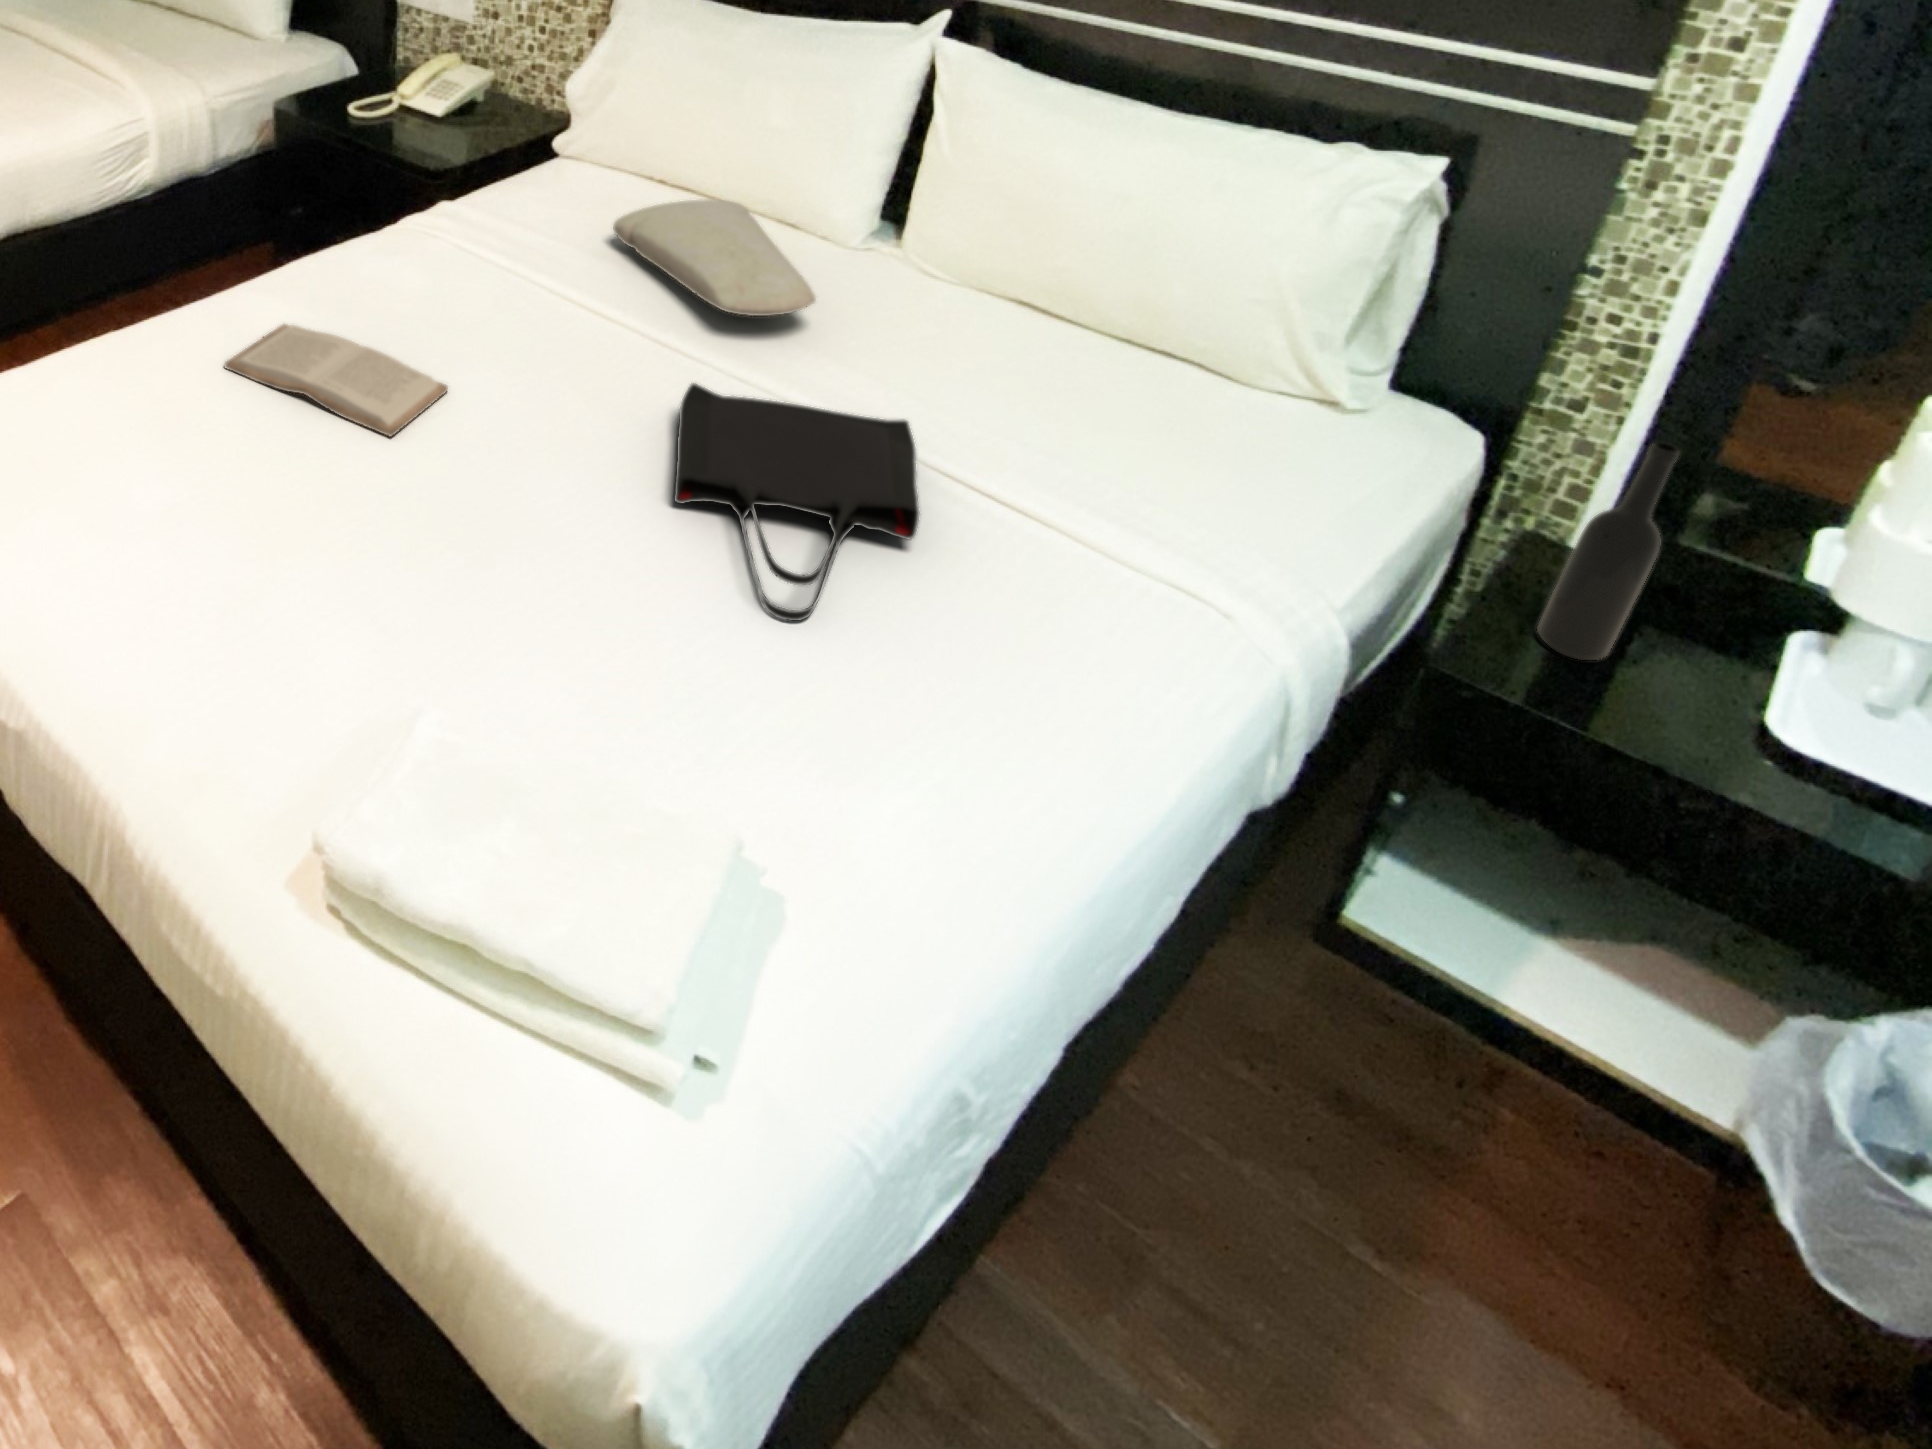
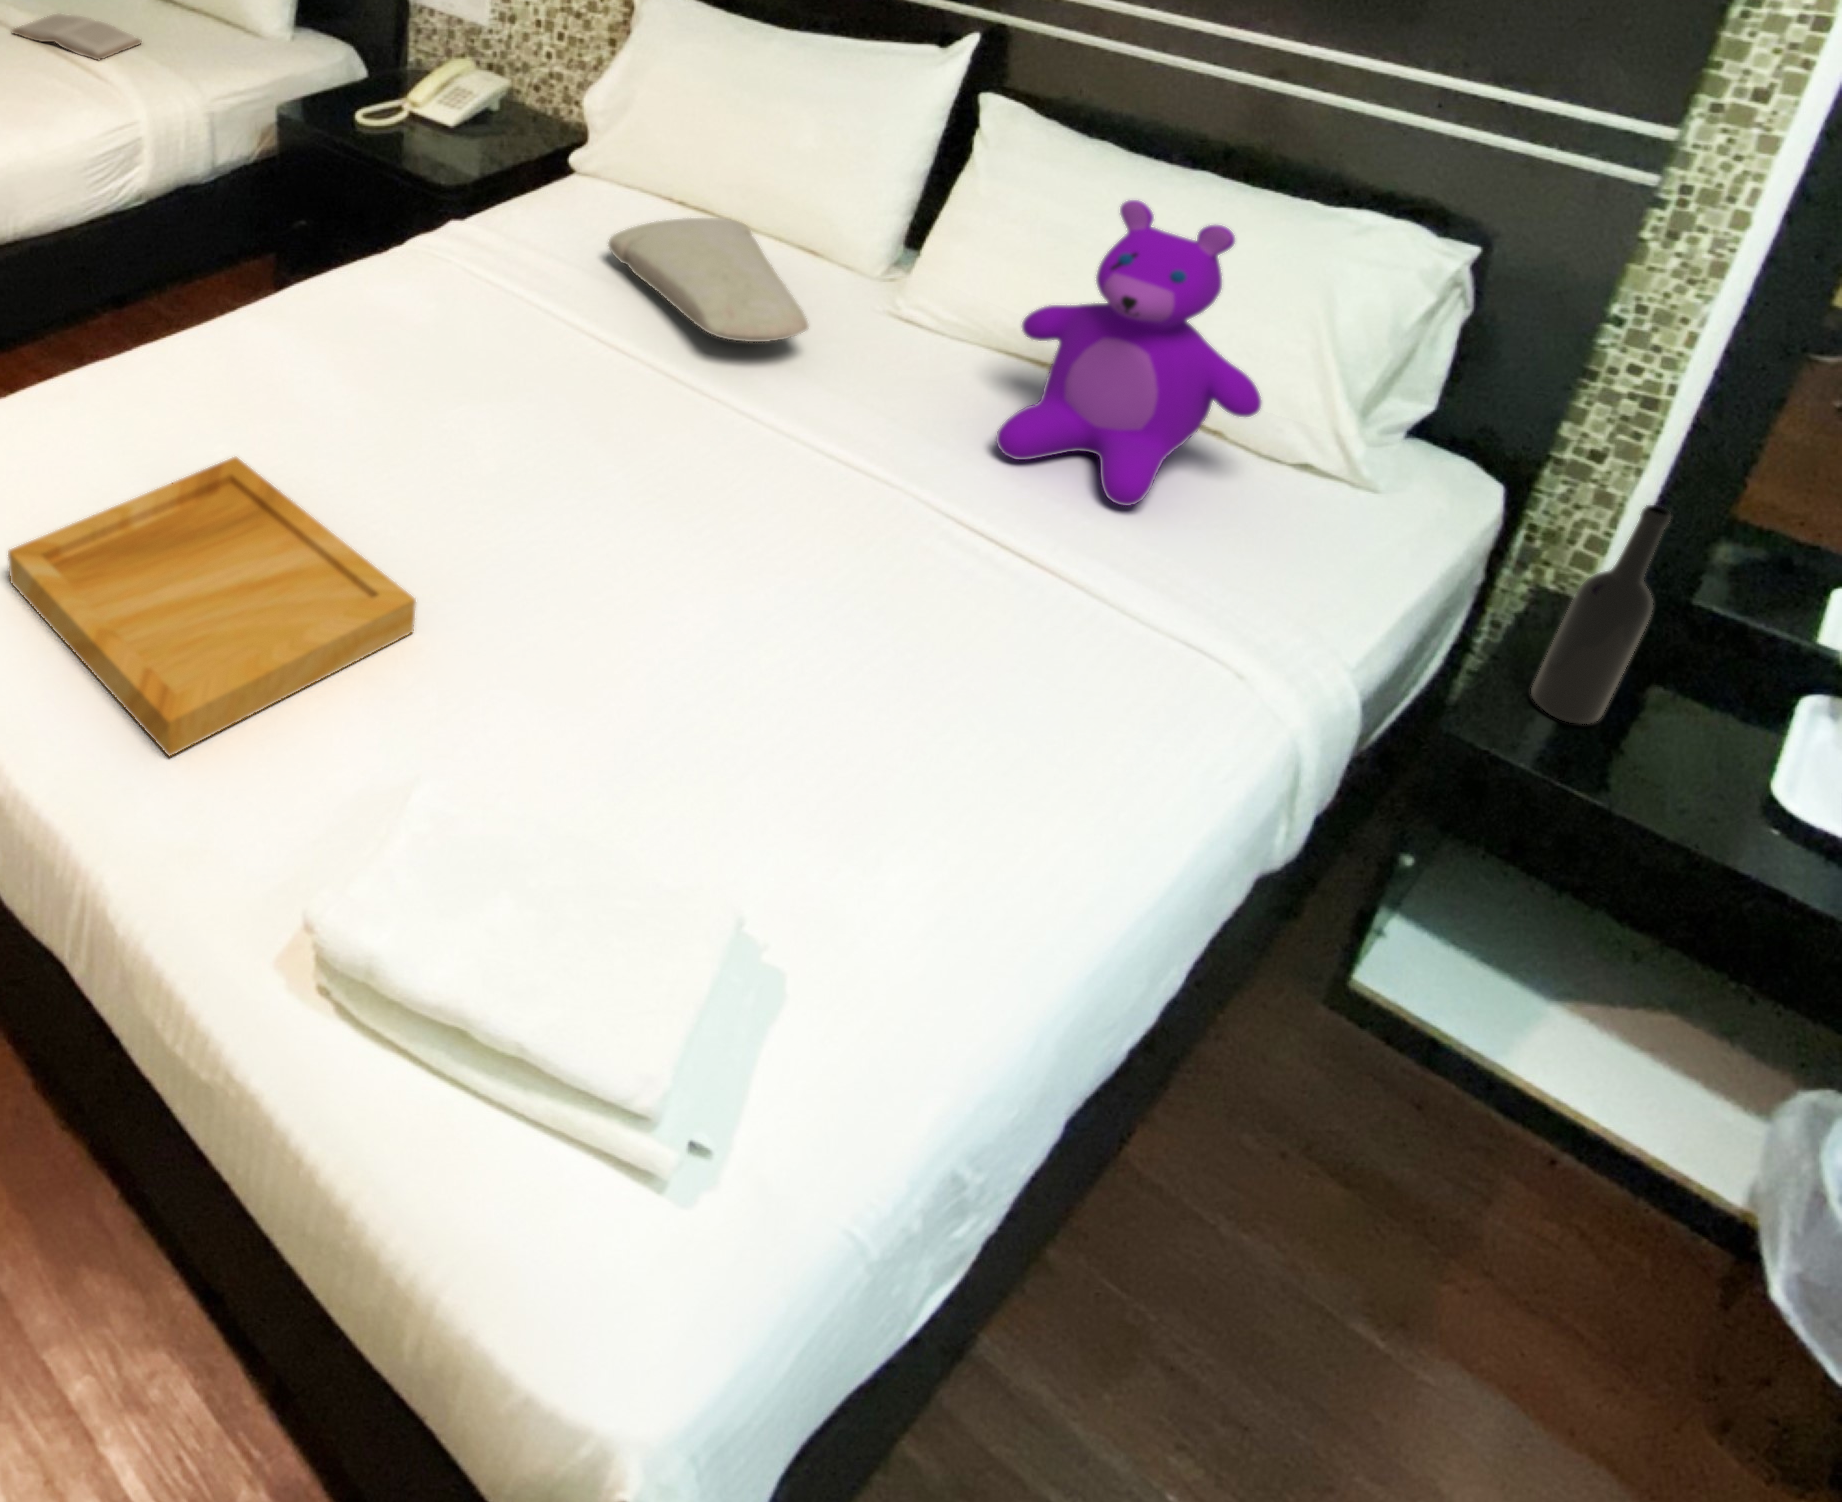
teddy bear: none [1009,161,1268,463] -> present [996,200,1261,506]
book: present [225,324,448,436] -> present [12,14,141,60]
tote bag: present [674,383,919,621] -> none [641,408,891,647]
tray: none [34,447,458,767] -> present [8,457,416,756]

